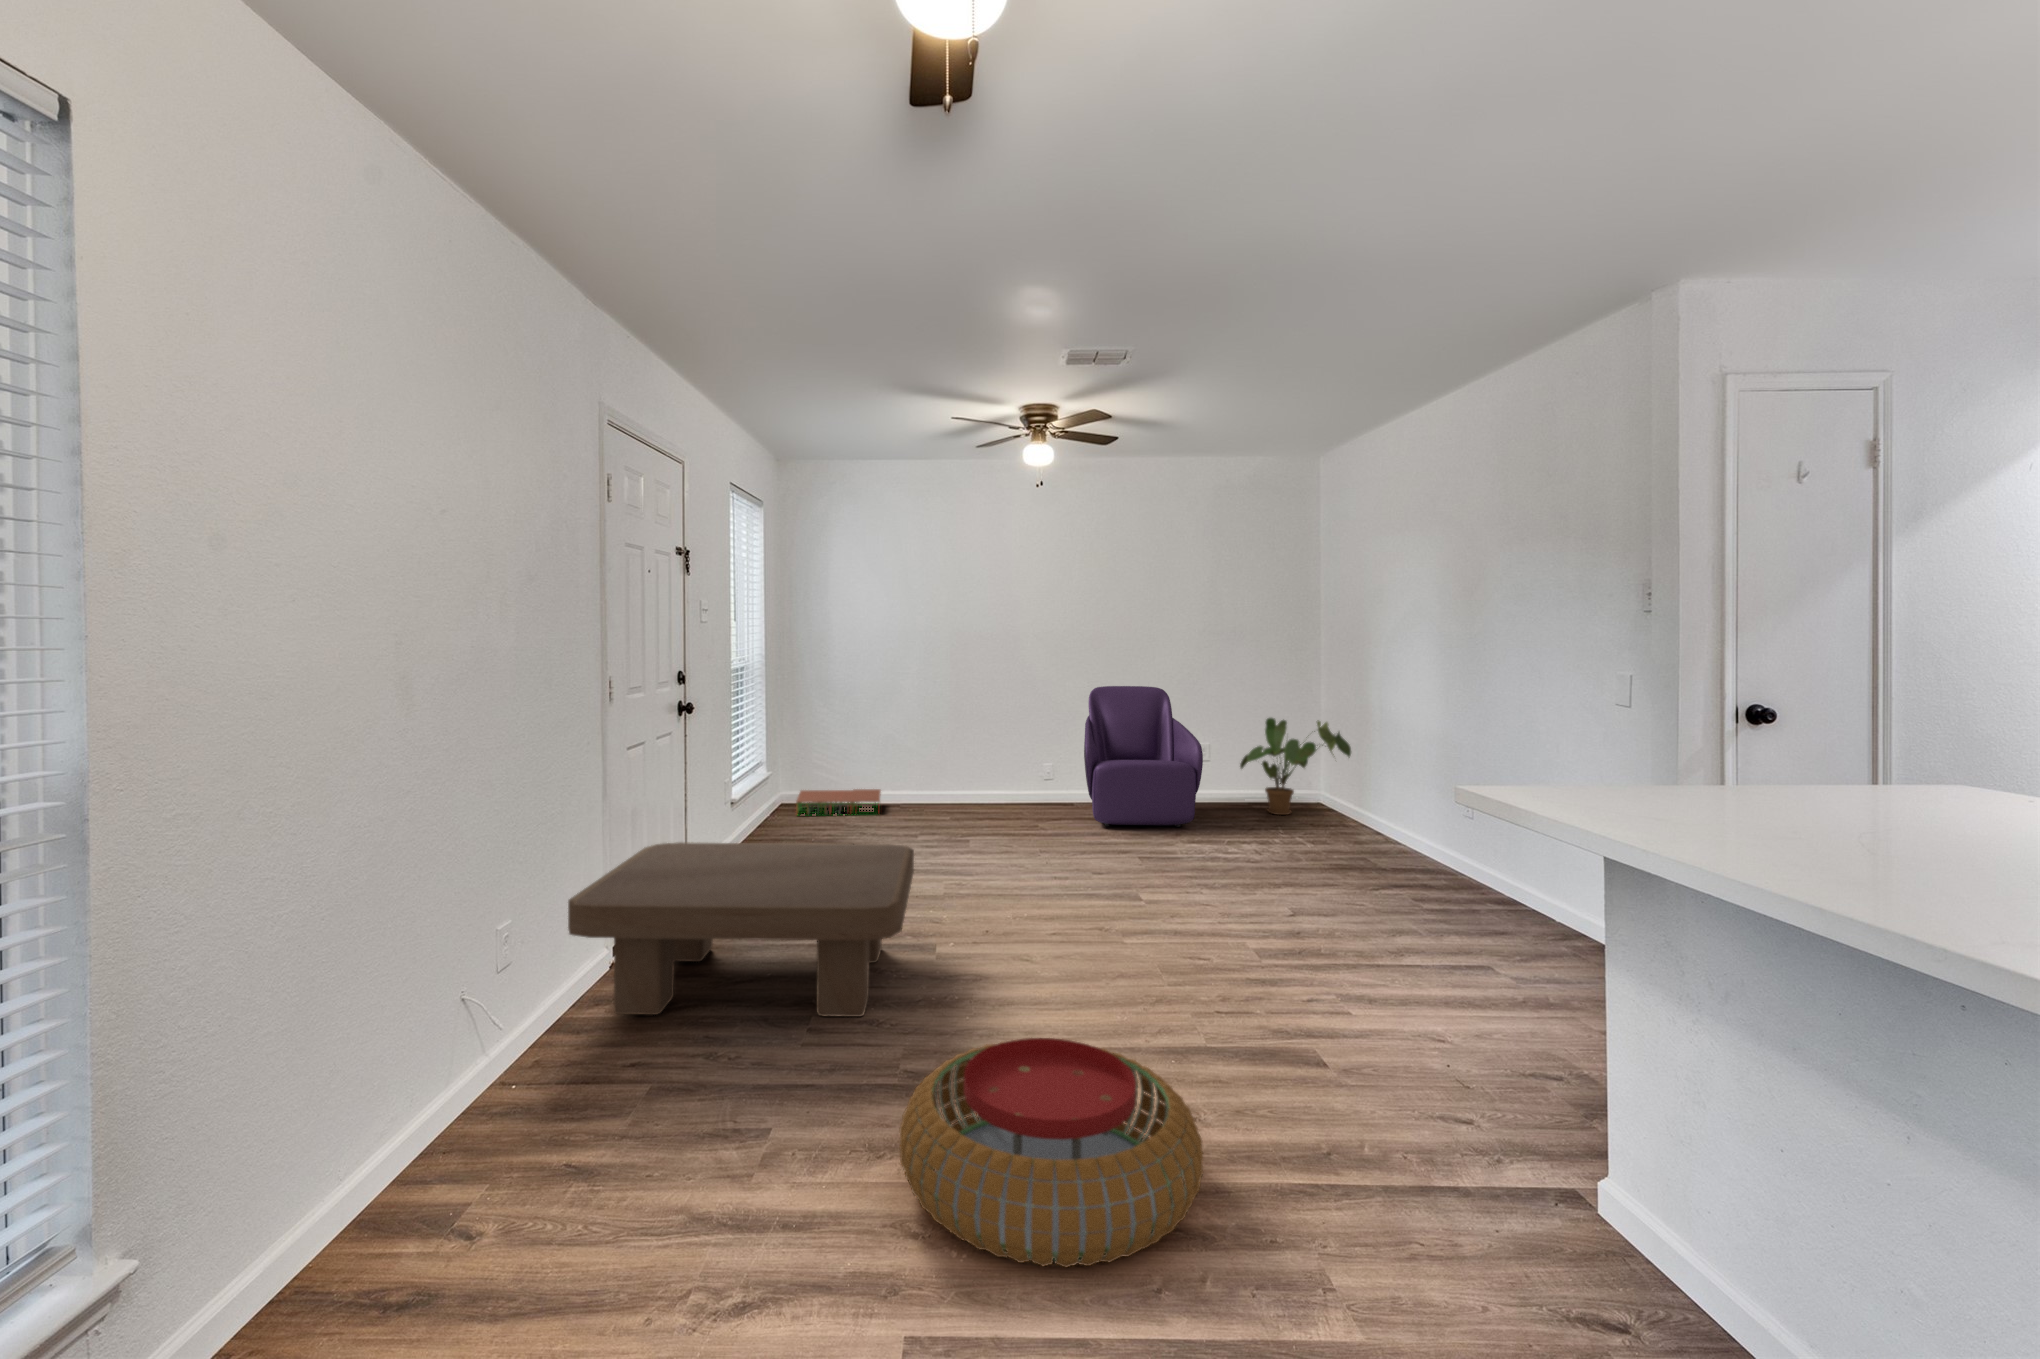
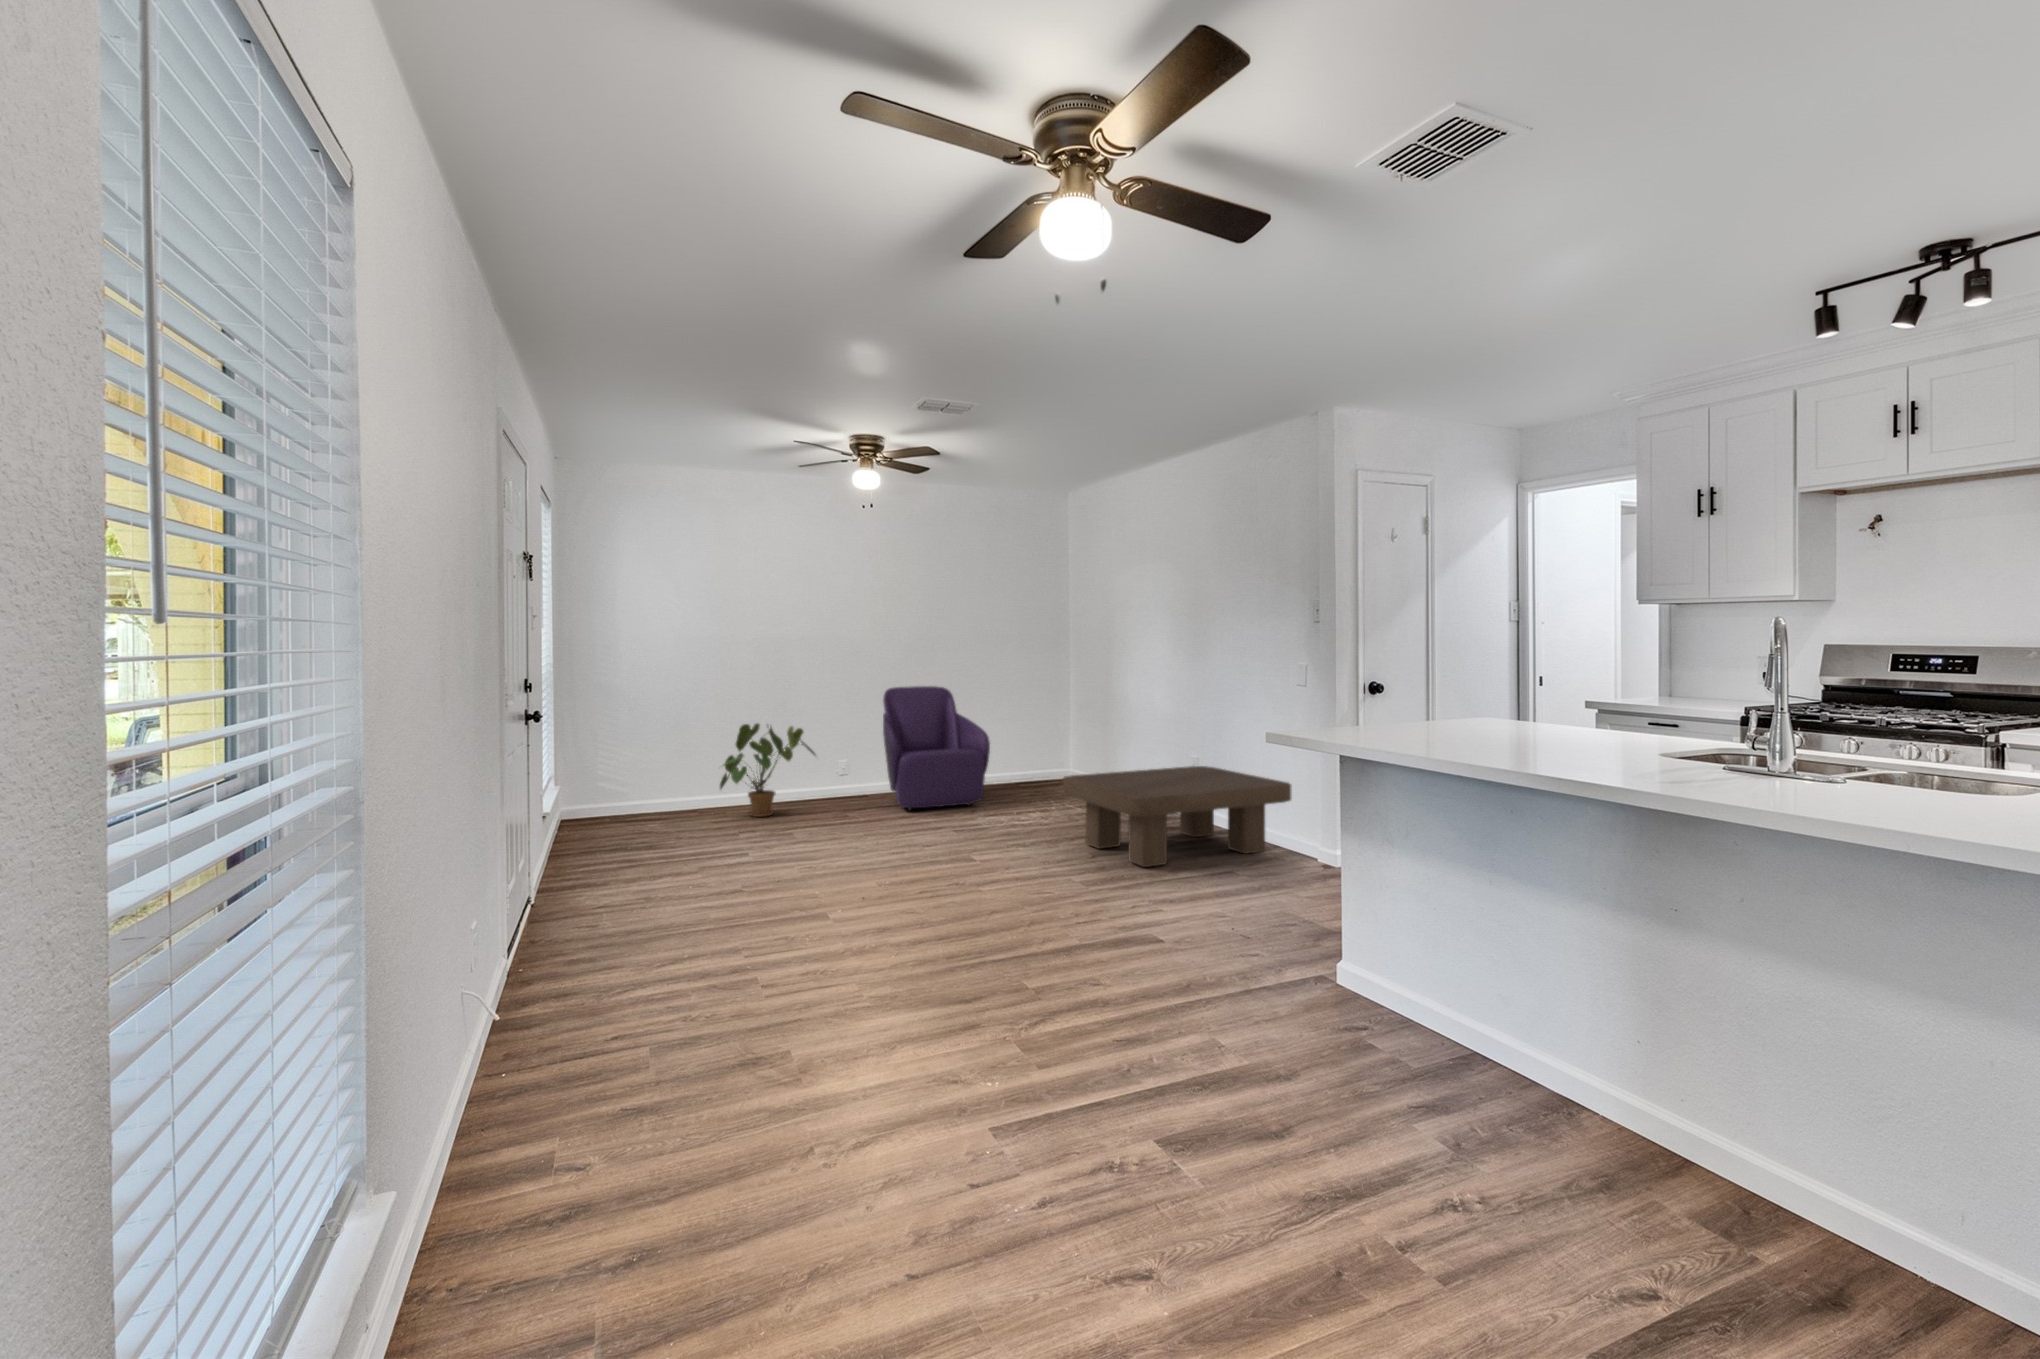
house plant: present [1240,718,1351,815] -> present [720,723,815,817]
storage bin: present [796,789,881,815] -> none [587,796,682,829]
coffee table: present [568,842,914,1017] -> present [1063,766,1291,867]
pouf: present [900,1038,1203,1267] -> none [916,938,1134,1078]

